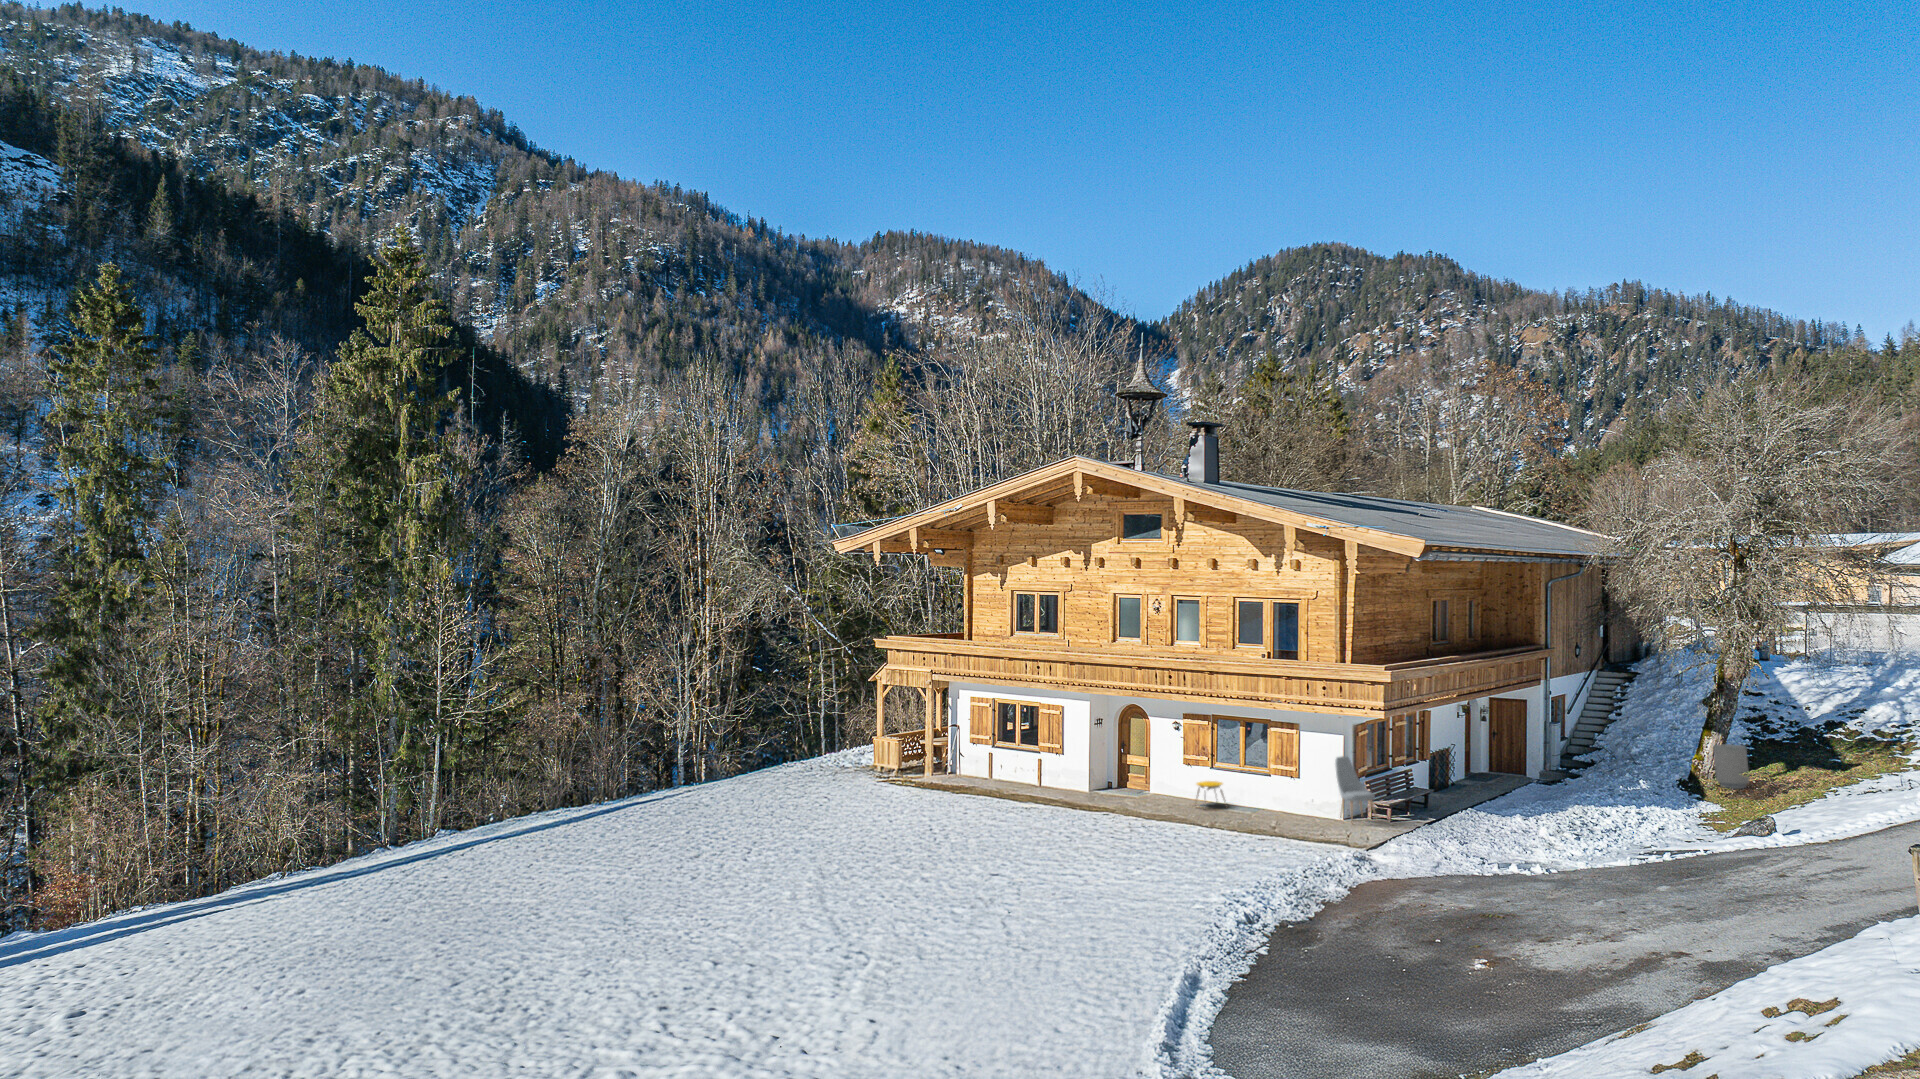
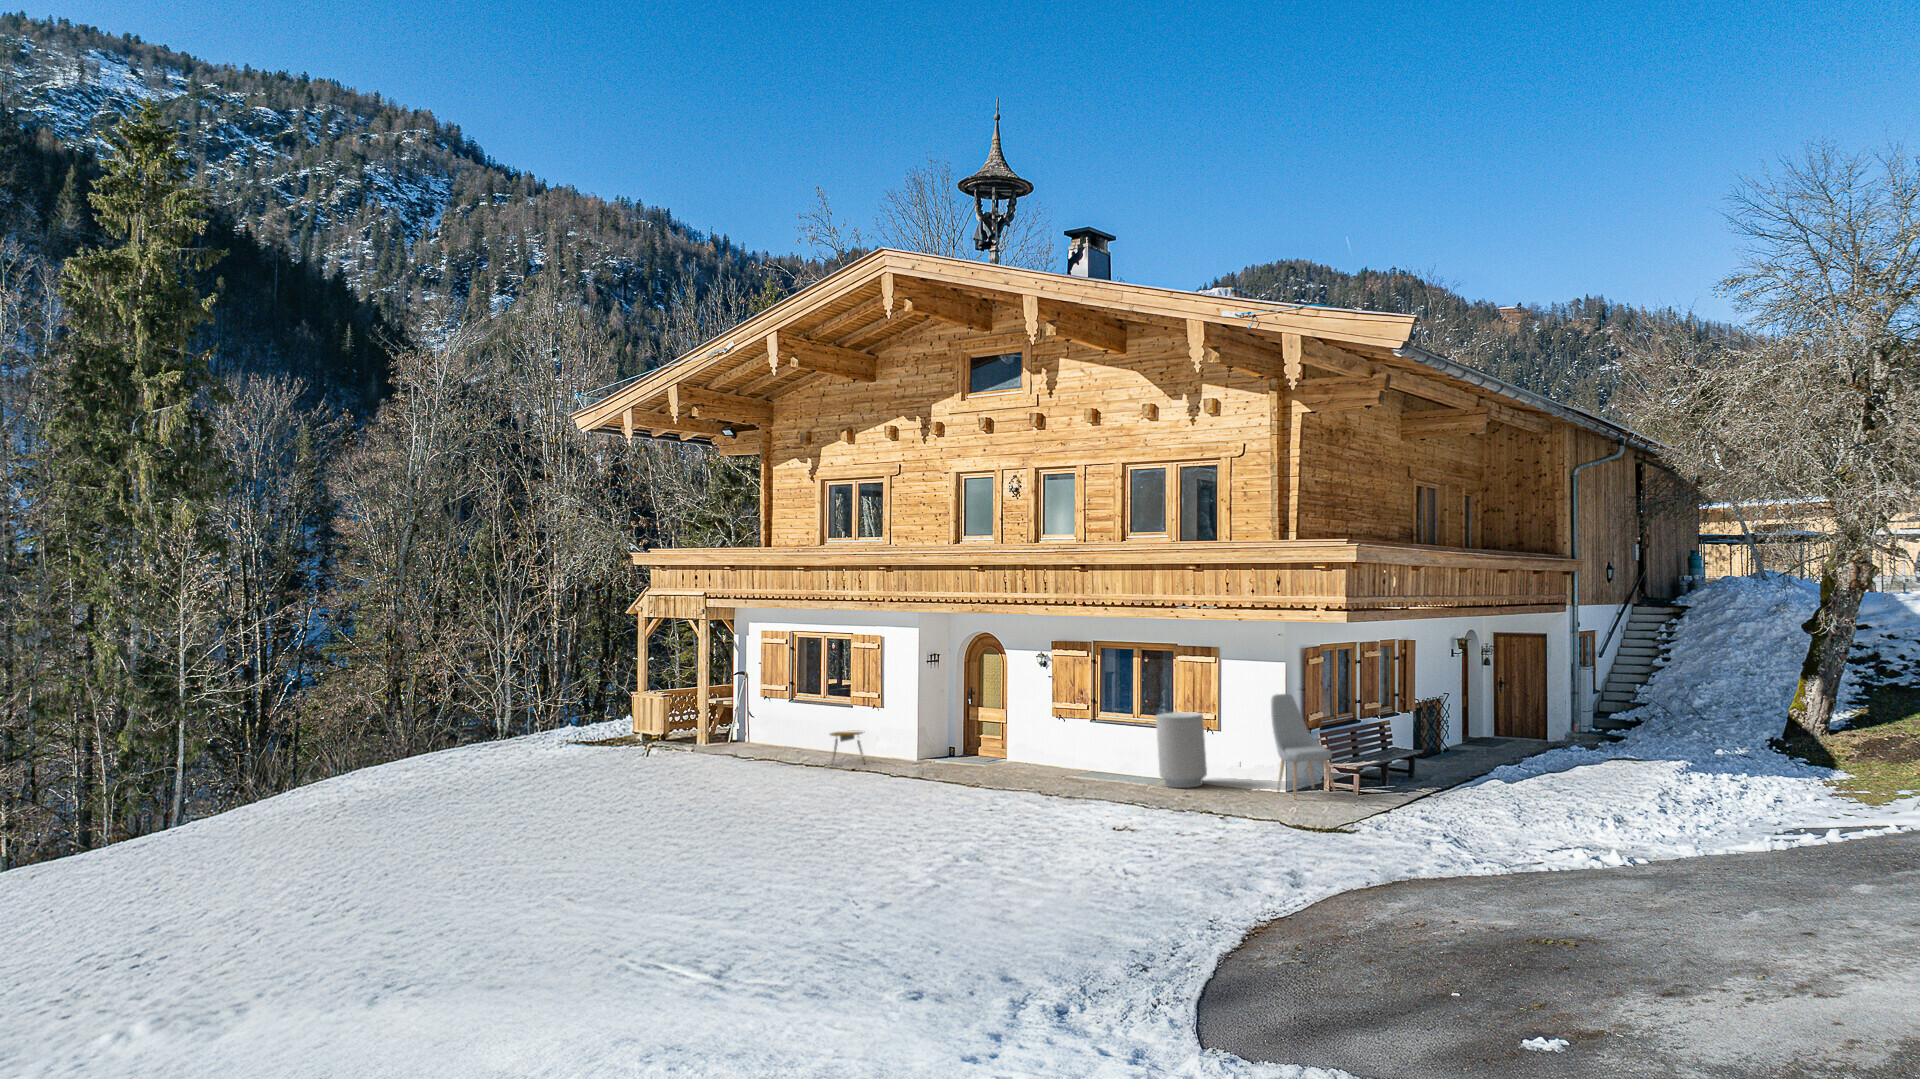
trash can: present [1713,744,1749,789] -> present [1156,712,1207,788]
stool: present [1197,781,1227,808] -> present [830,732,865,765]

